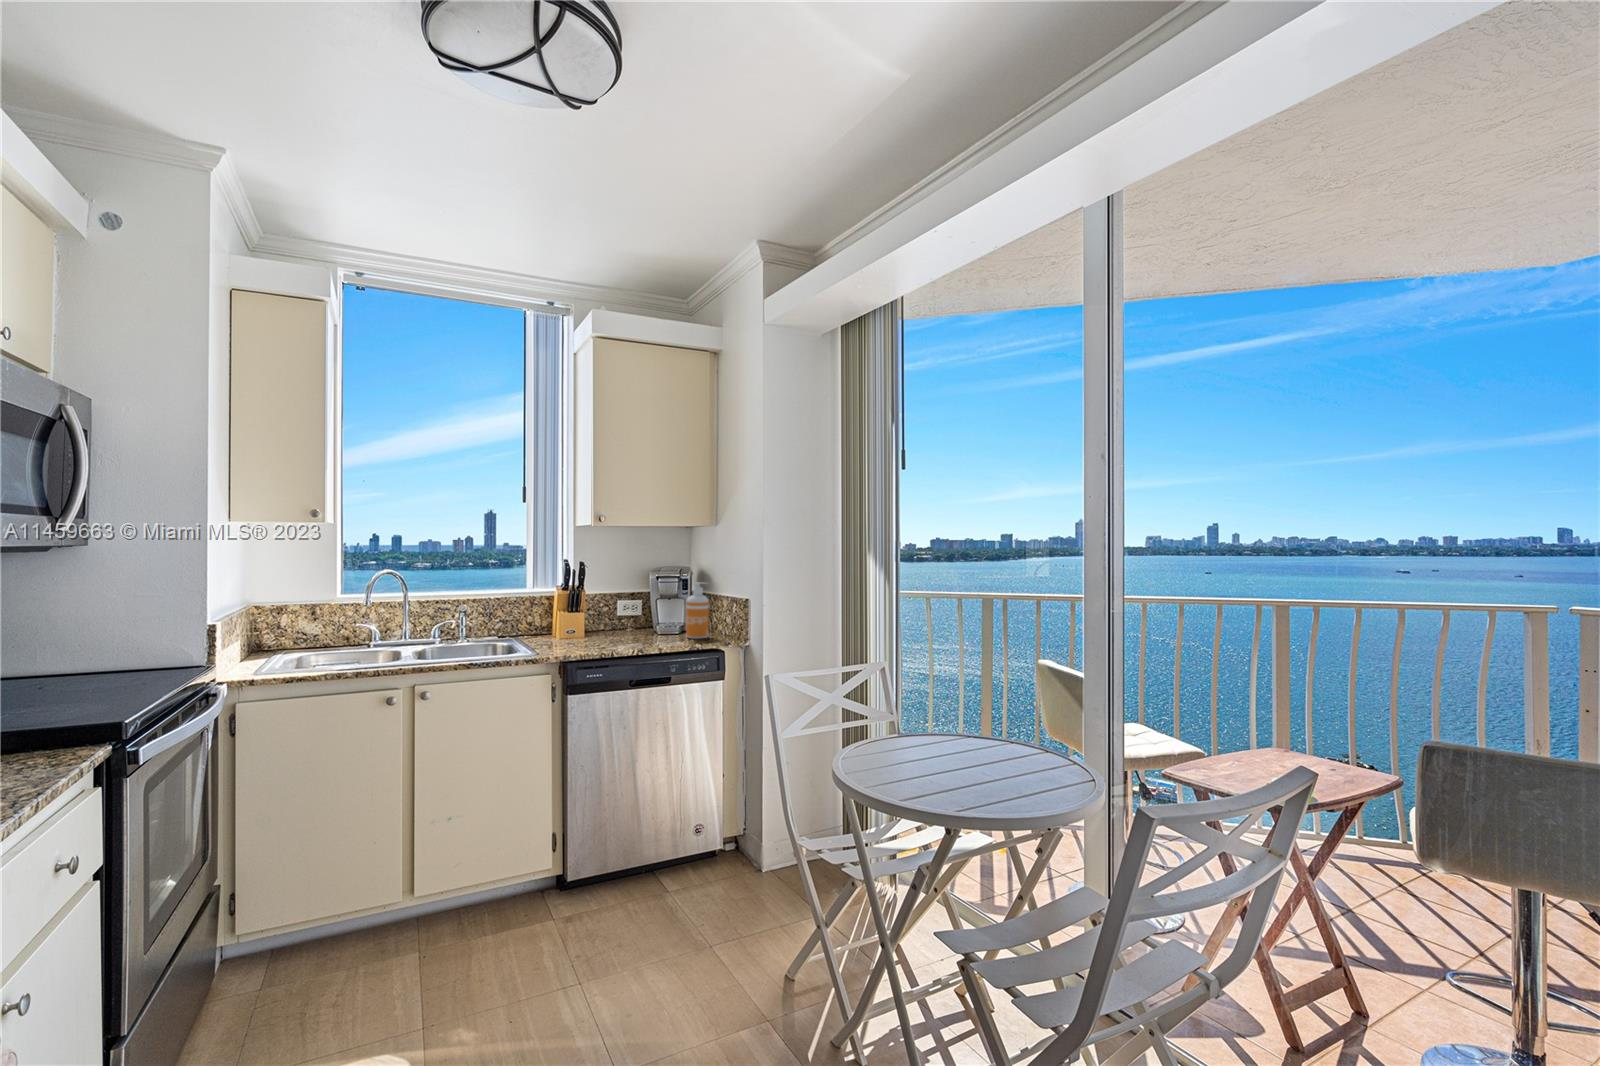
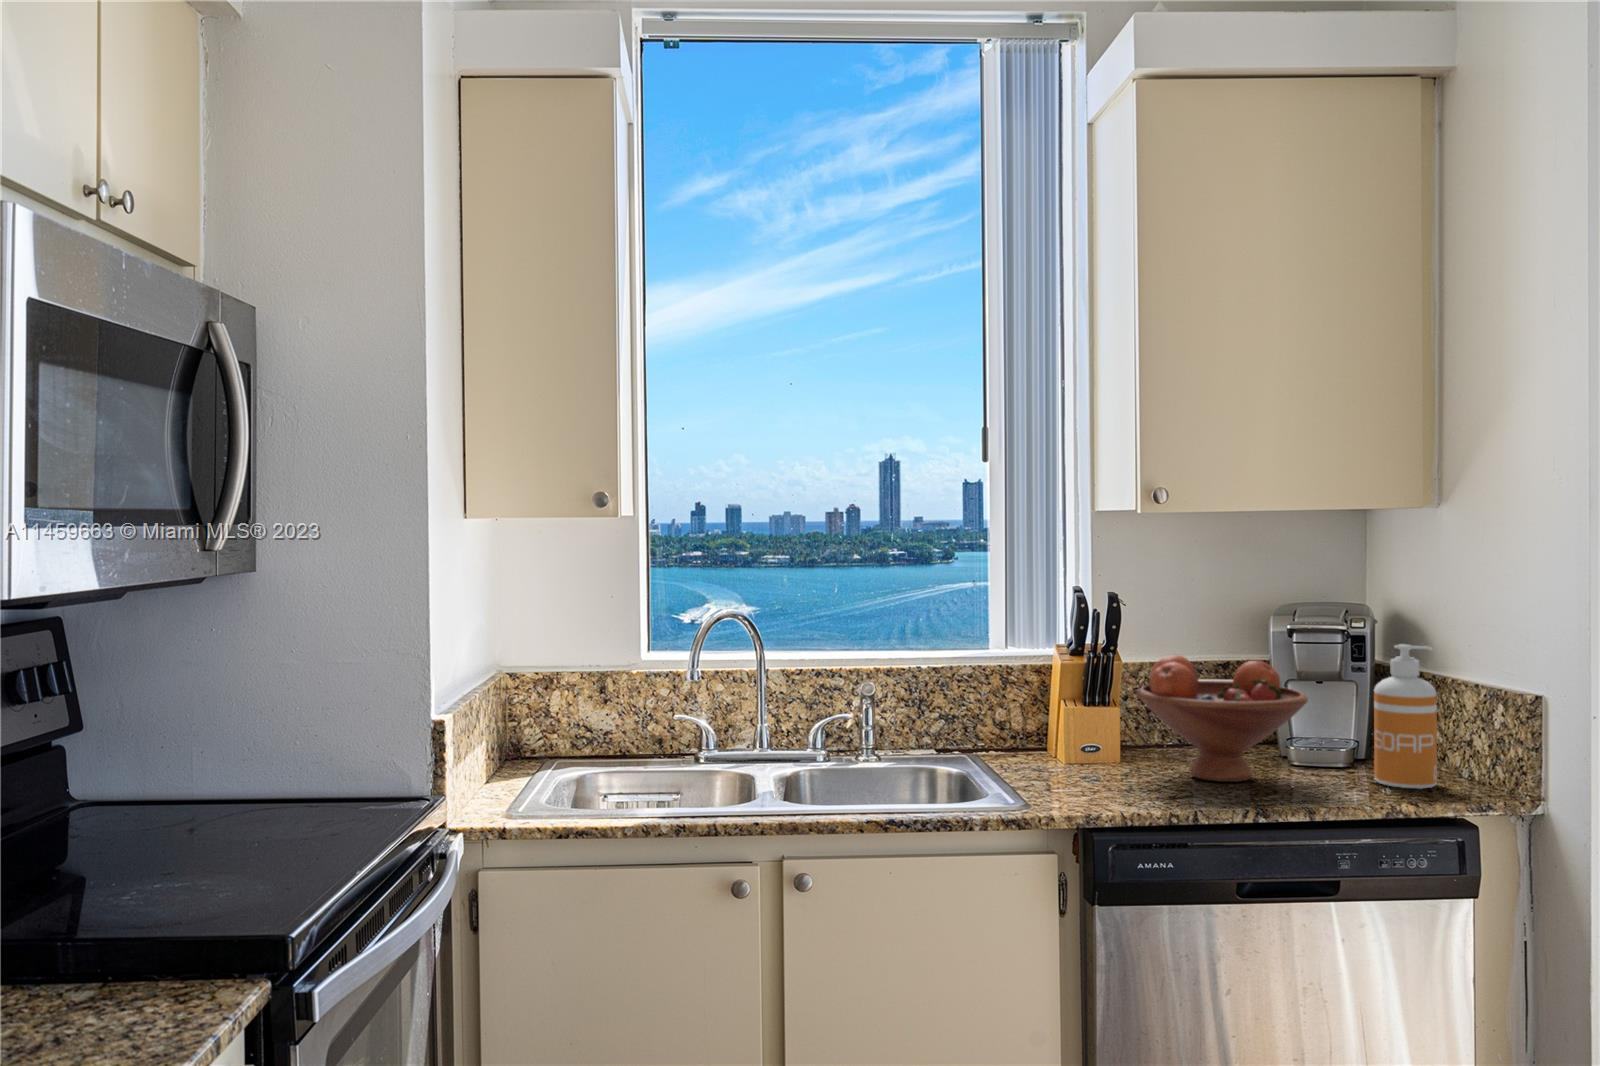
fruit bowl: none [591,589,660,641] -> present [1138,655,1308,782]

